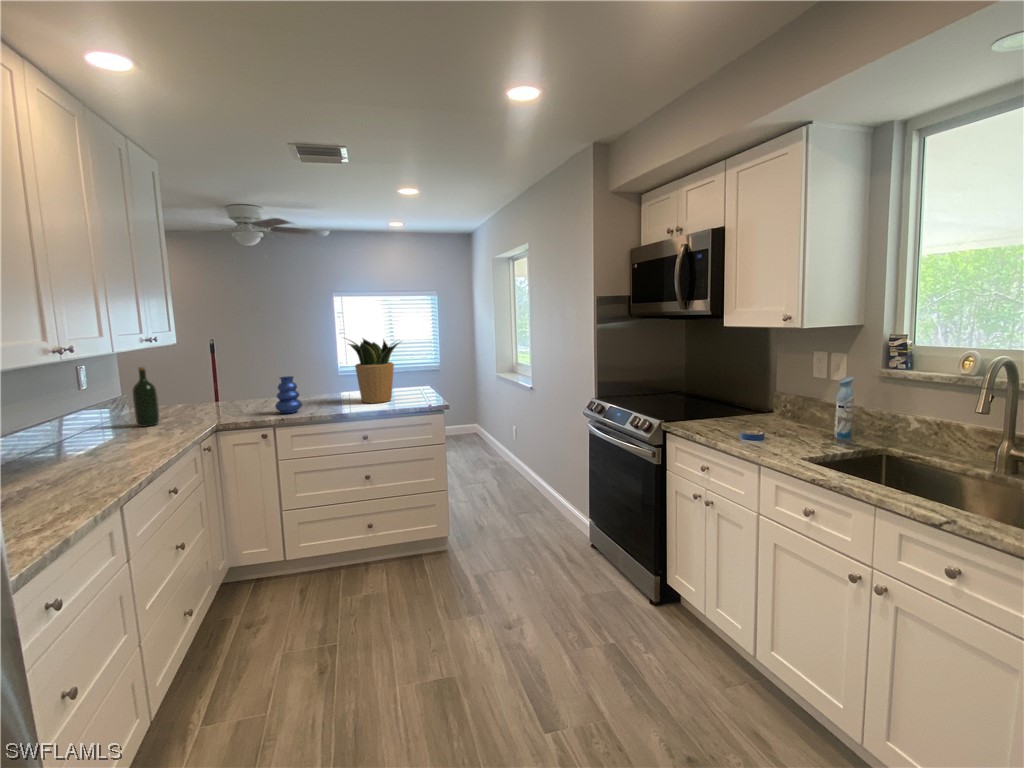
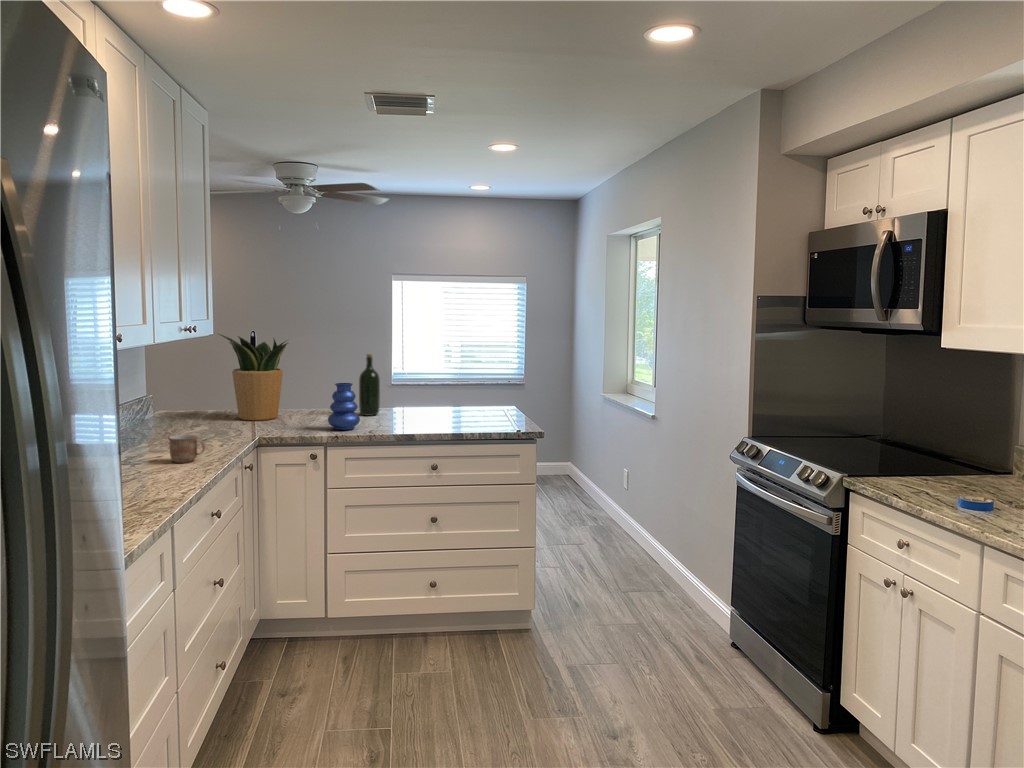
potted plant: present [349,338,399,403] -> present [219,334,288,421]
wine bottle: present [132,367,159,427] -> present [359,354,380,416]
mug: none [128,427,162,451] -> present [169,435,205,463]

